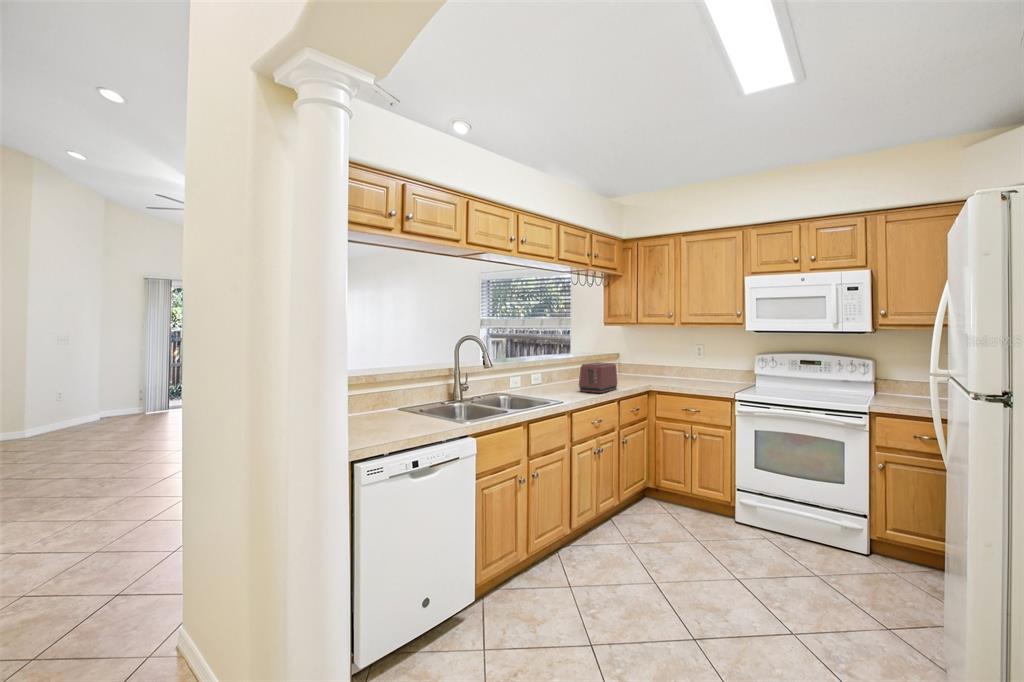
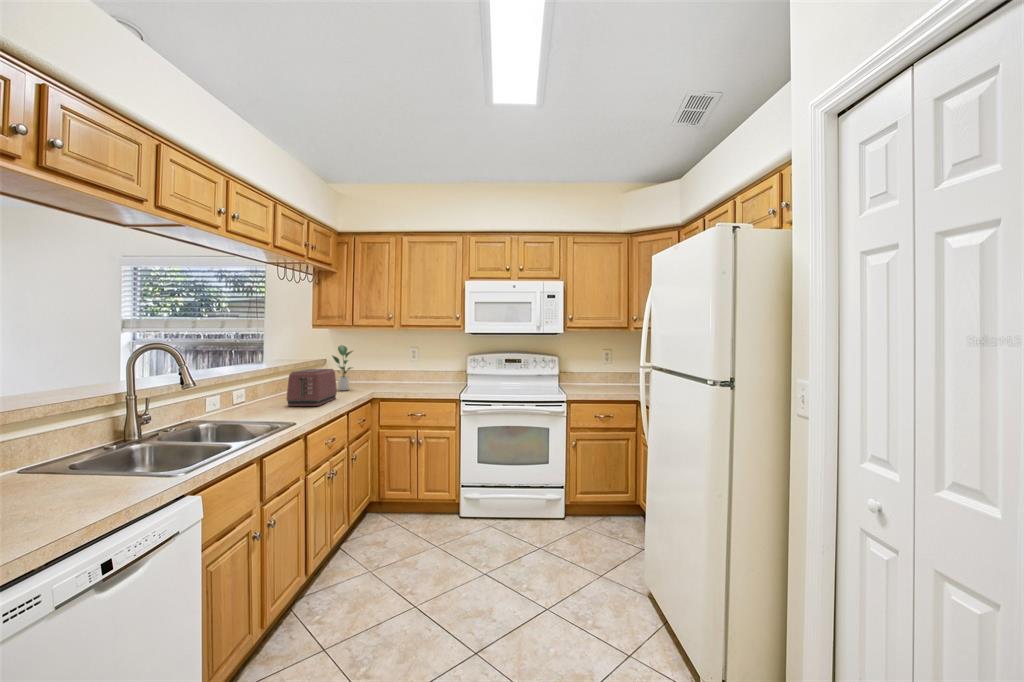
potted plant: none [615,342,635,383] -> present [332,345,352,391]

